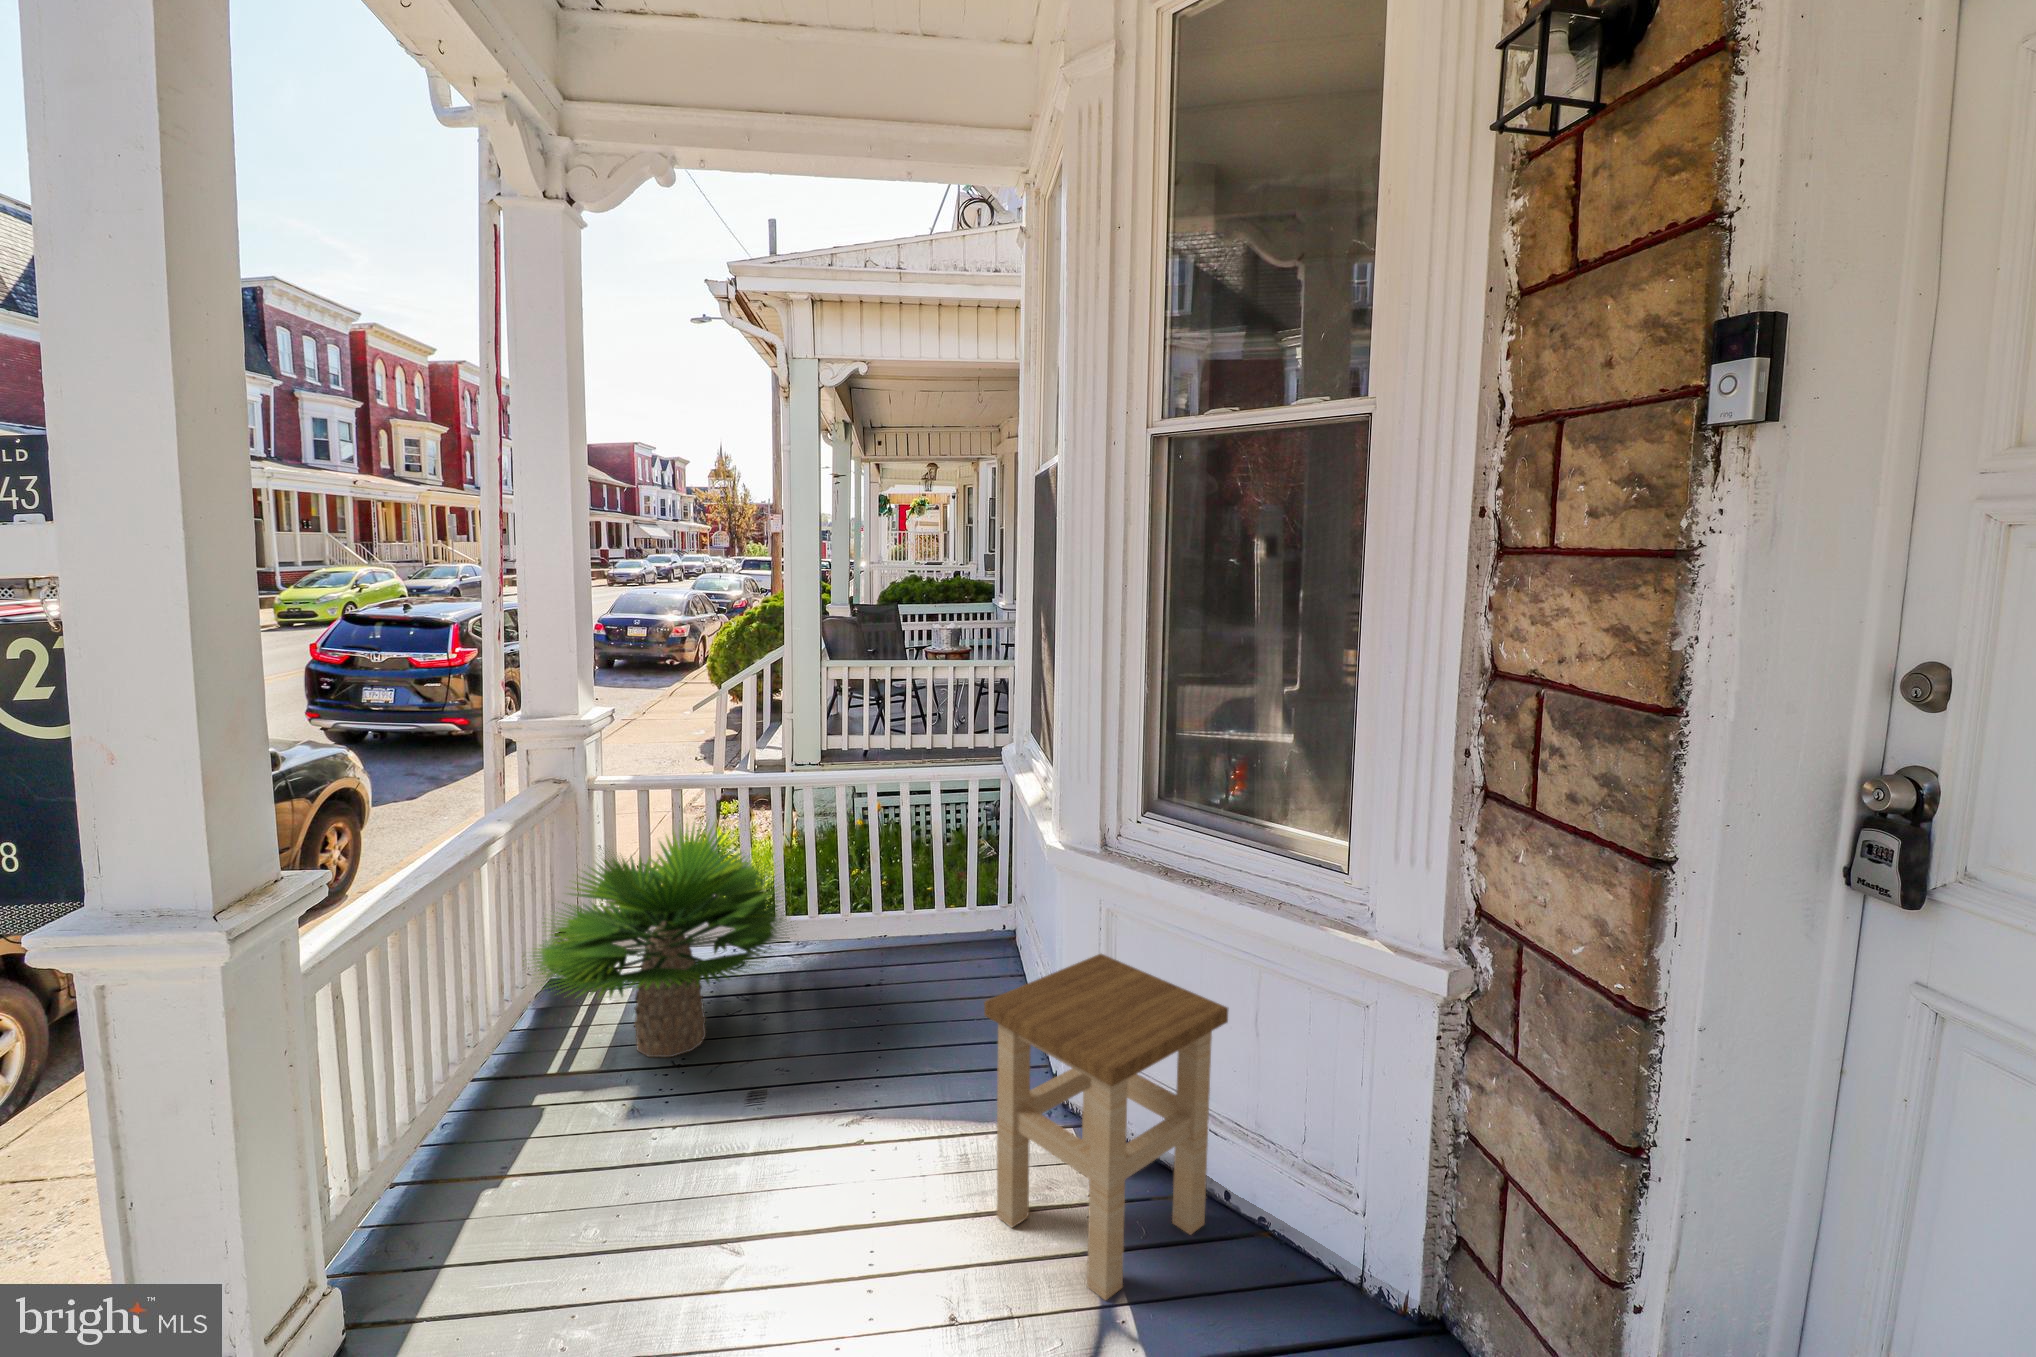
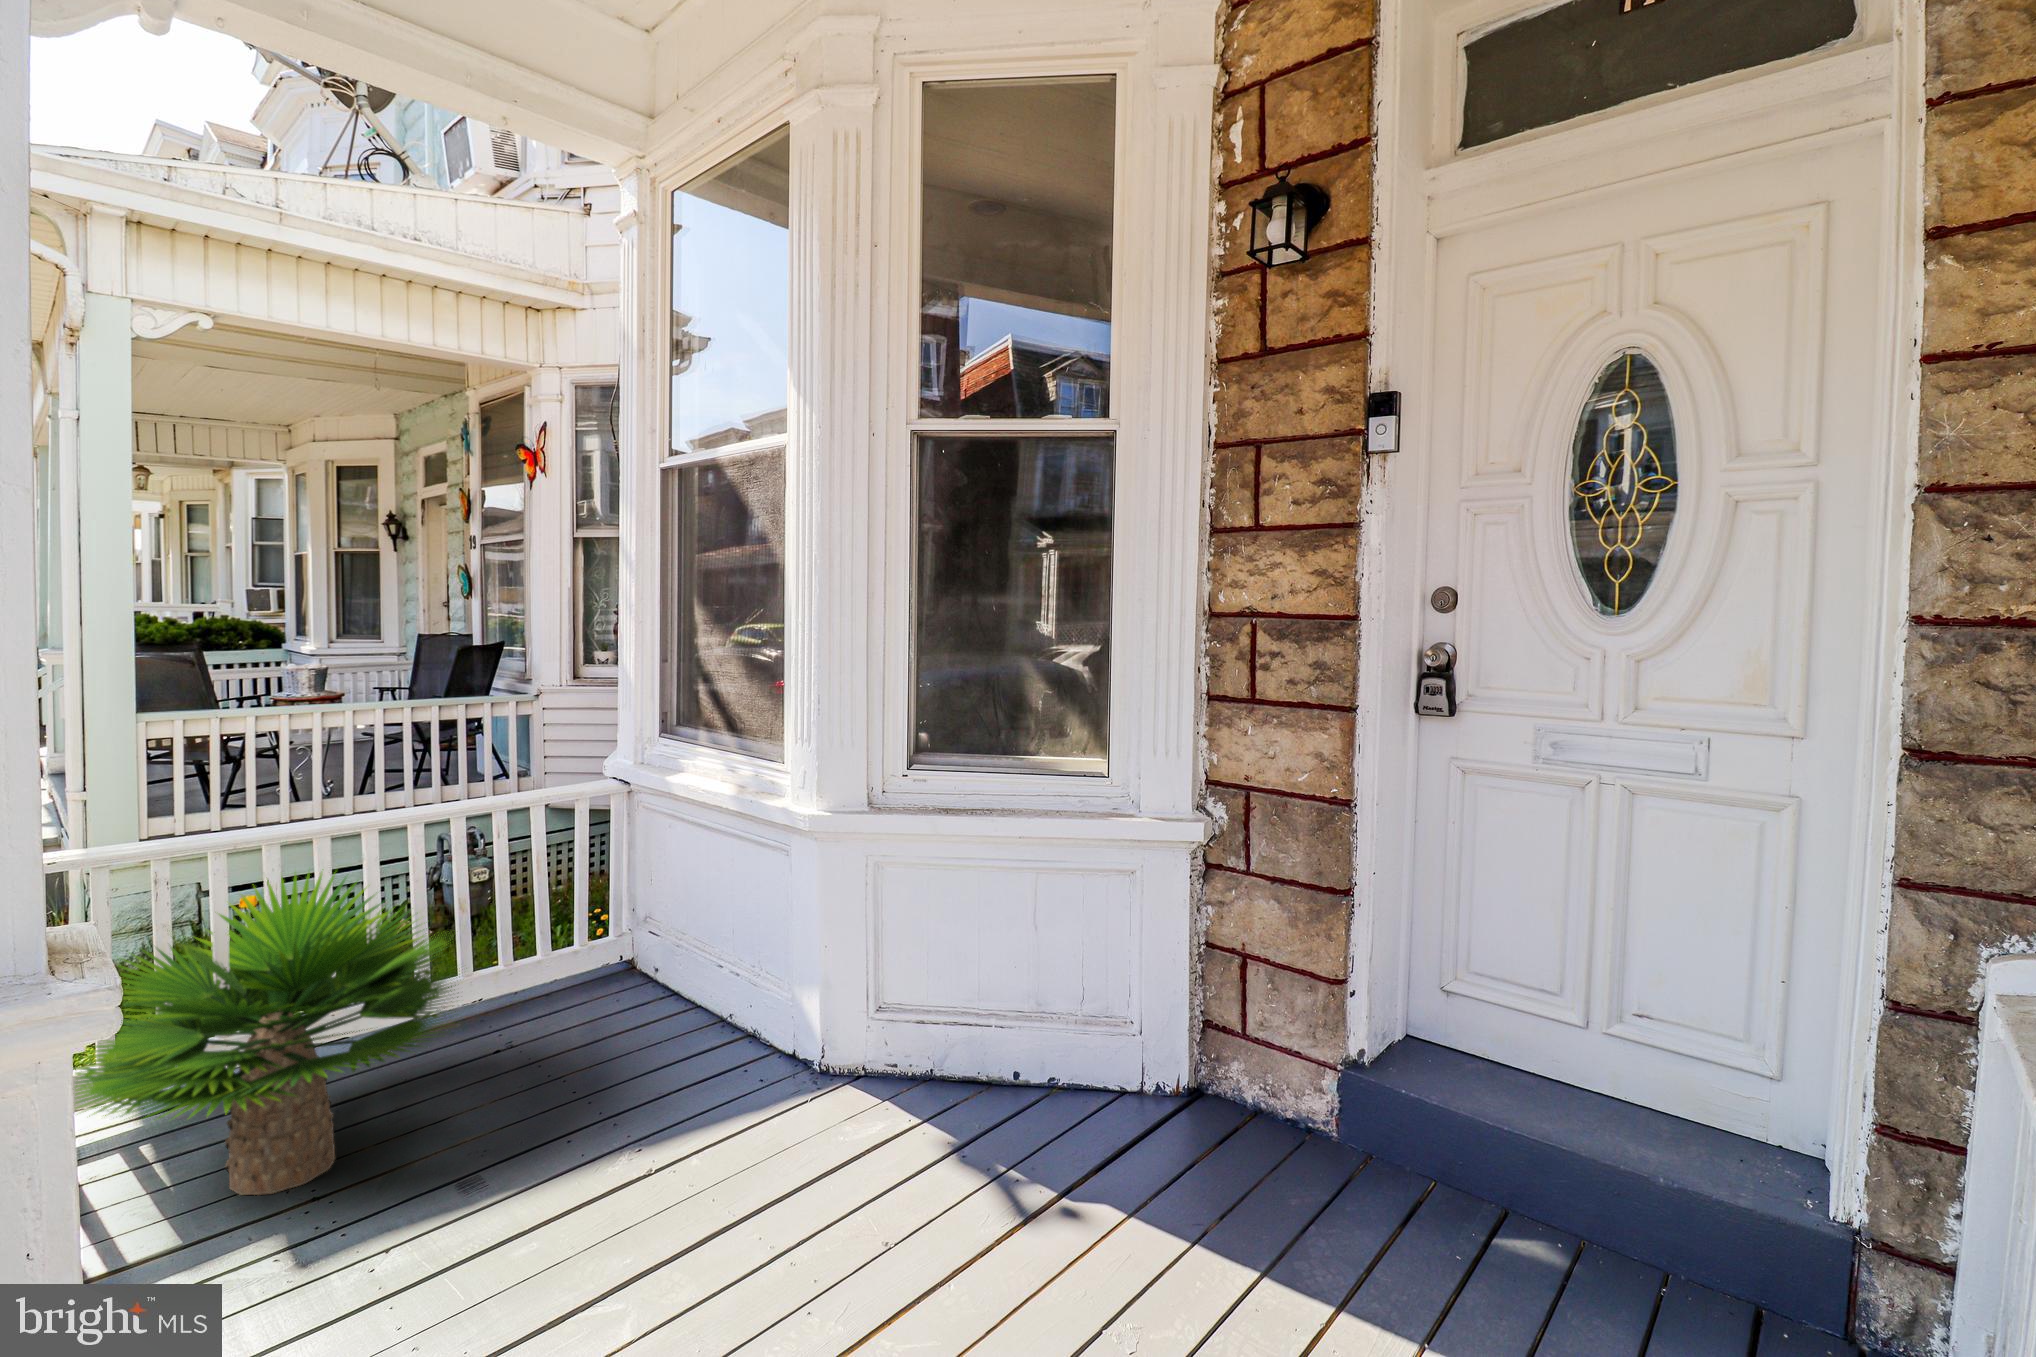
stool: present [984,954,1228,1300] -> none [833,903,1017,1173]

